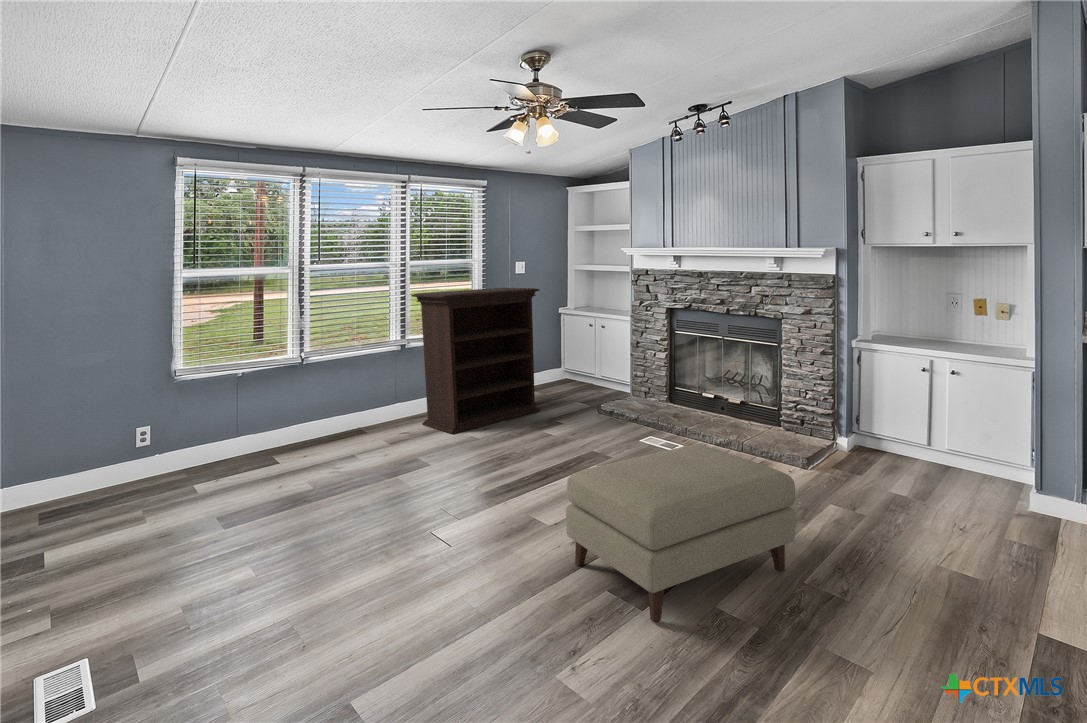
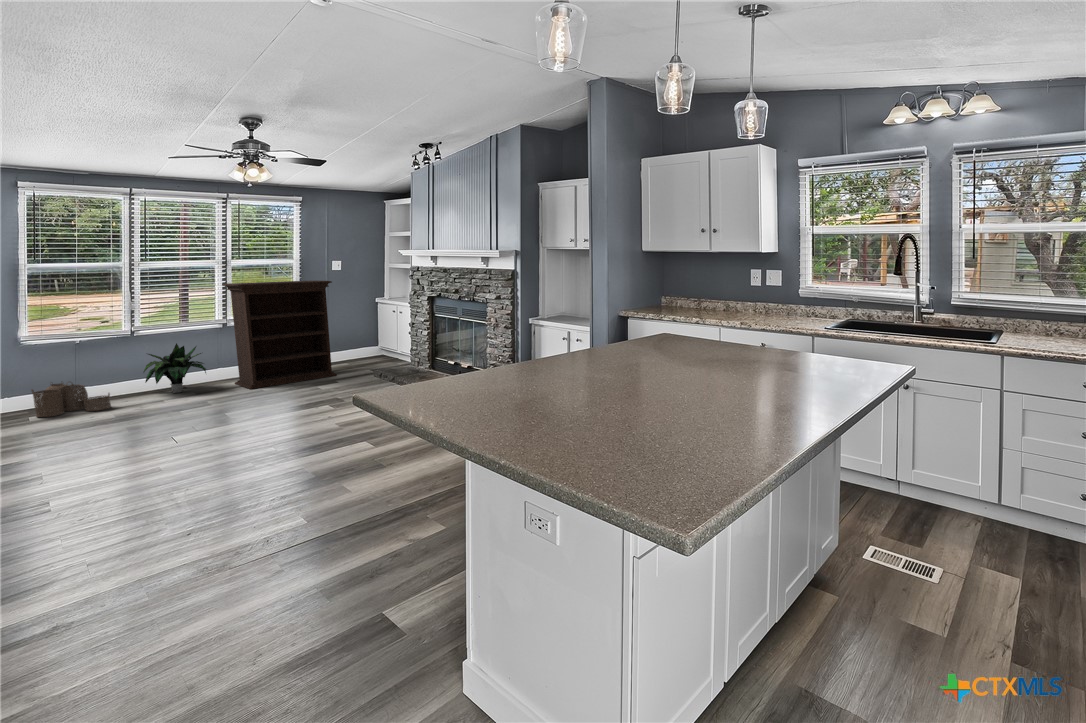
potted plant: none [319,373,402,440] -> present [144,343,206,393]
woven basket: none [199,430,295,485] -> present [31,383,111,417]
ottoman: present [566,444,796,623] -> none [233,378,373,473]

